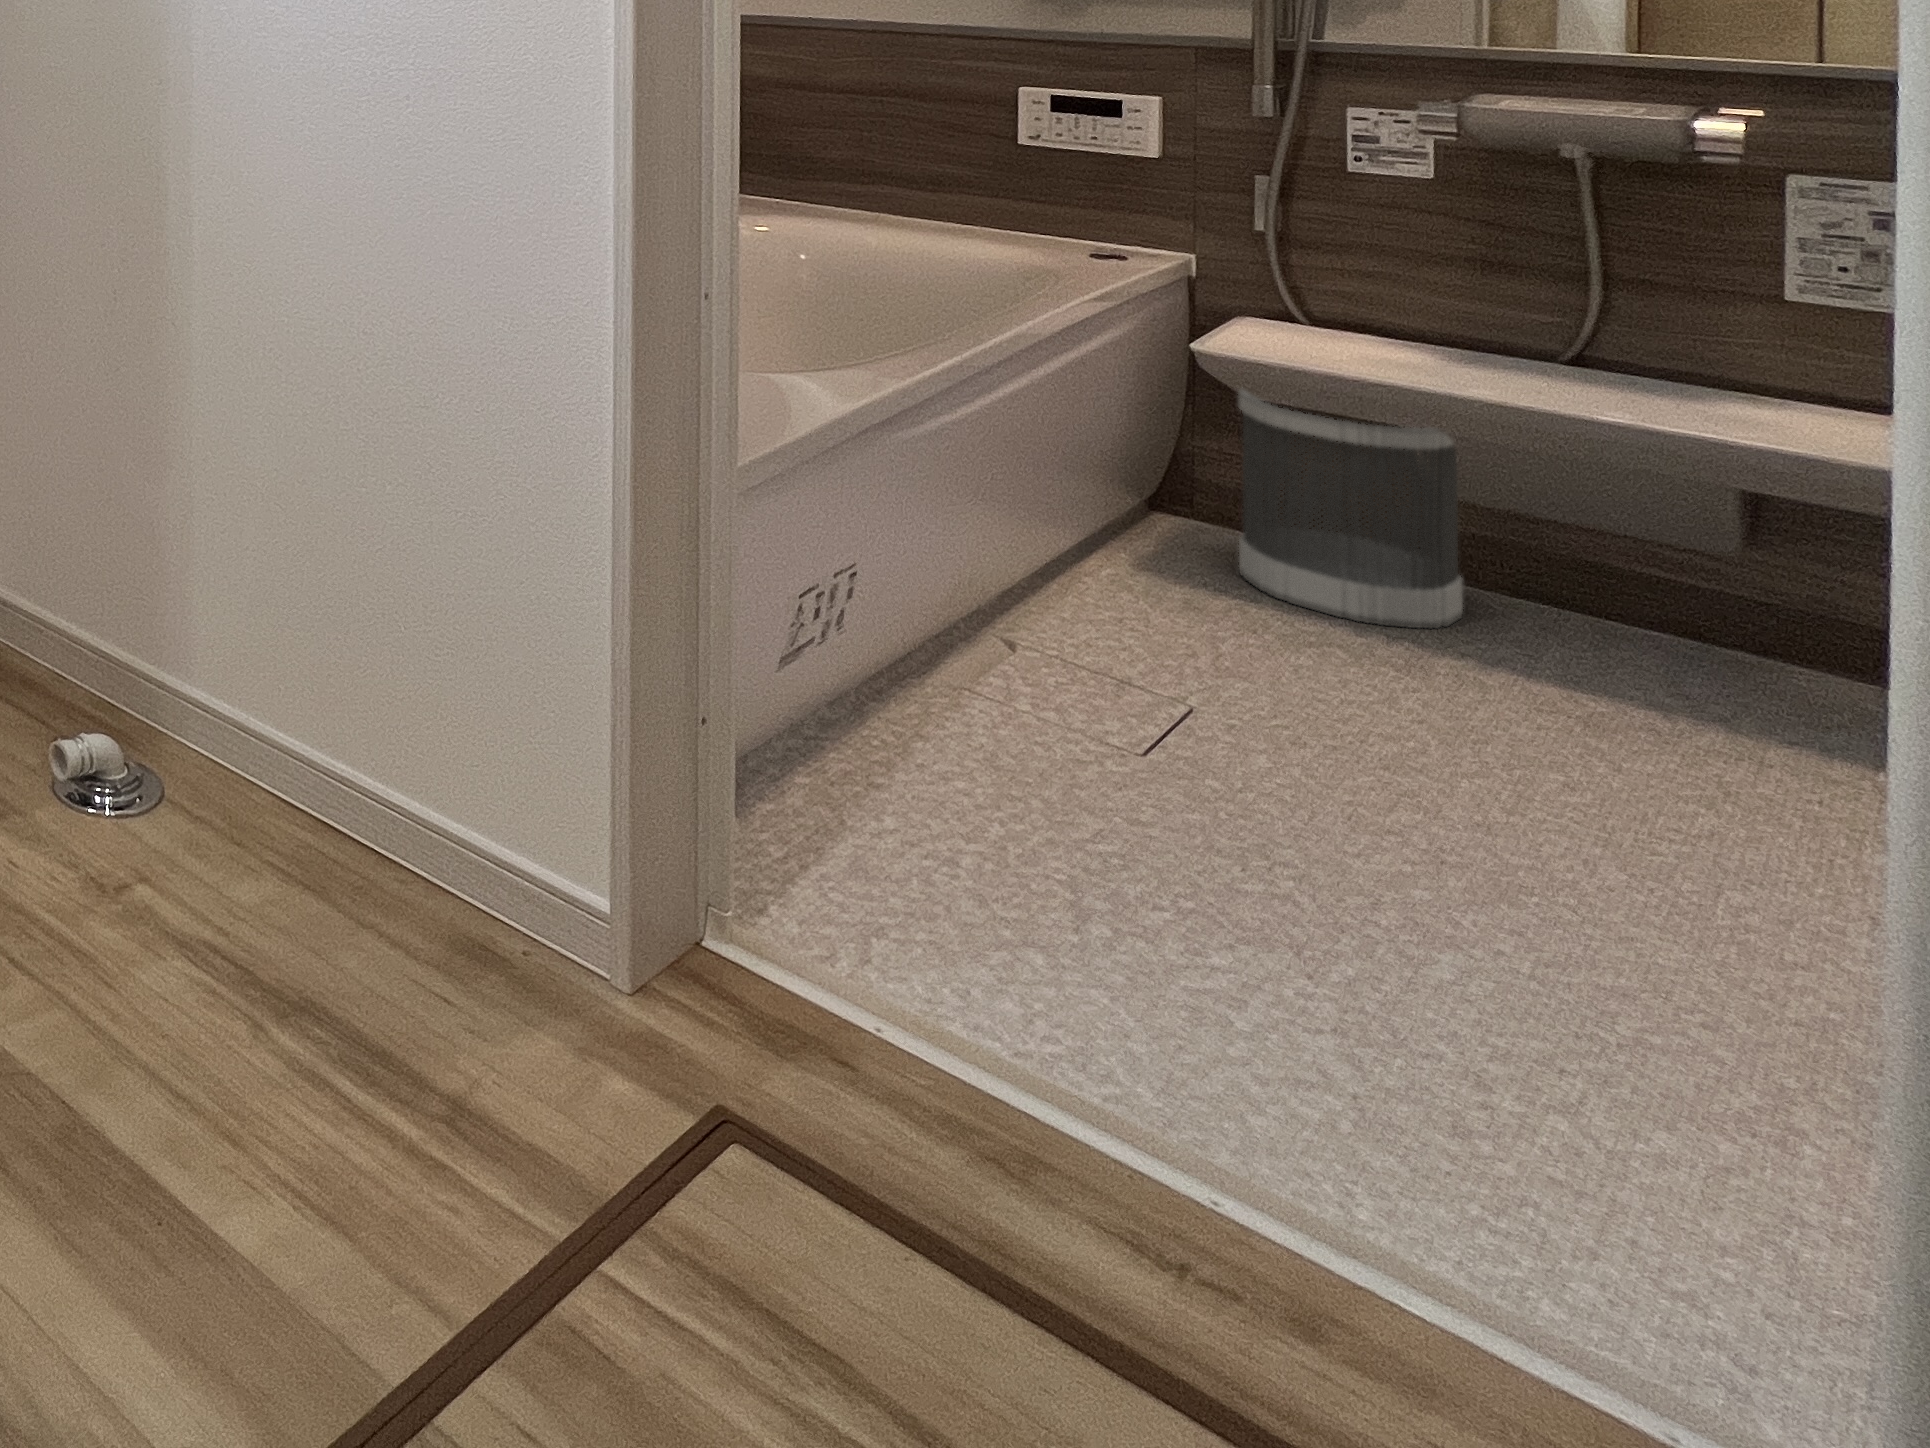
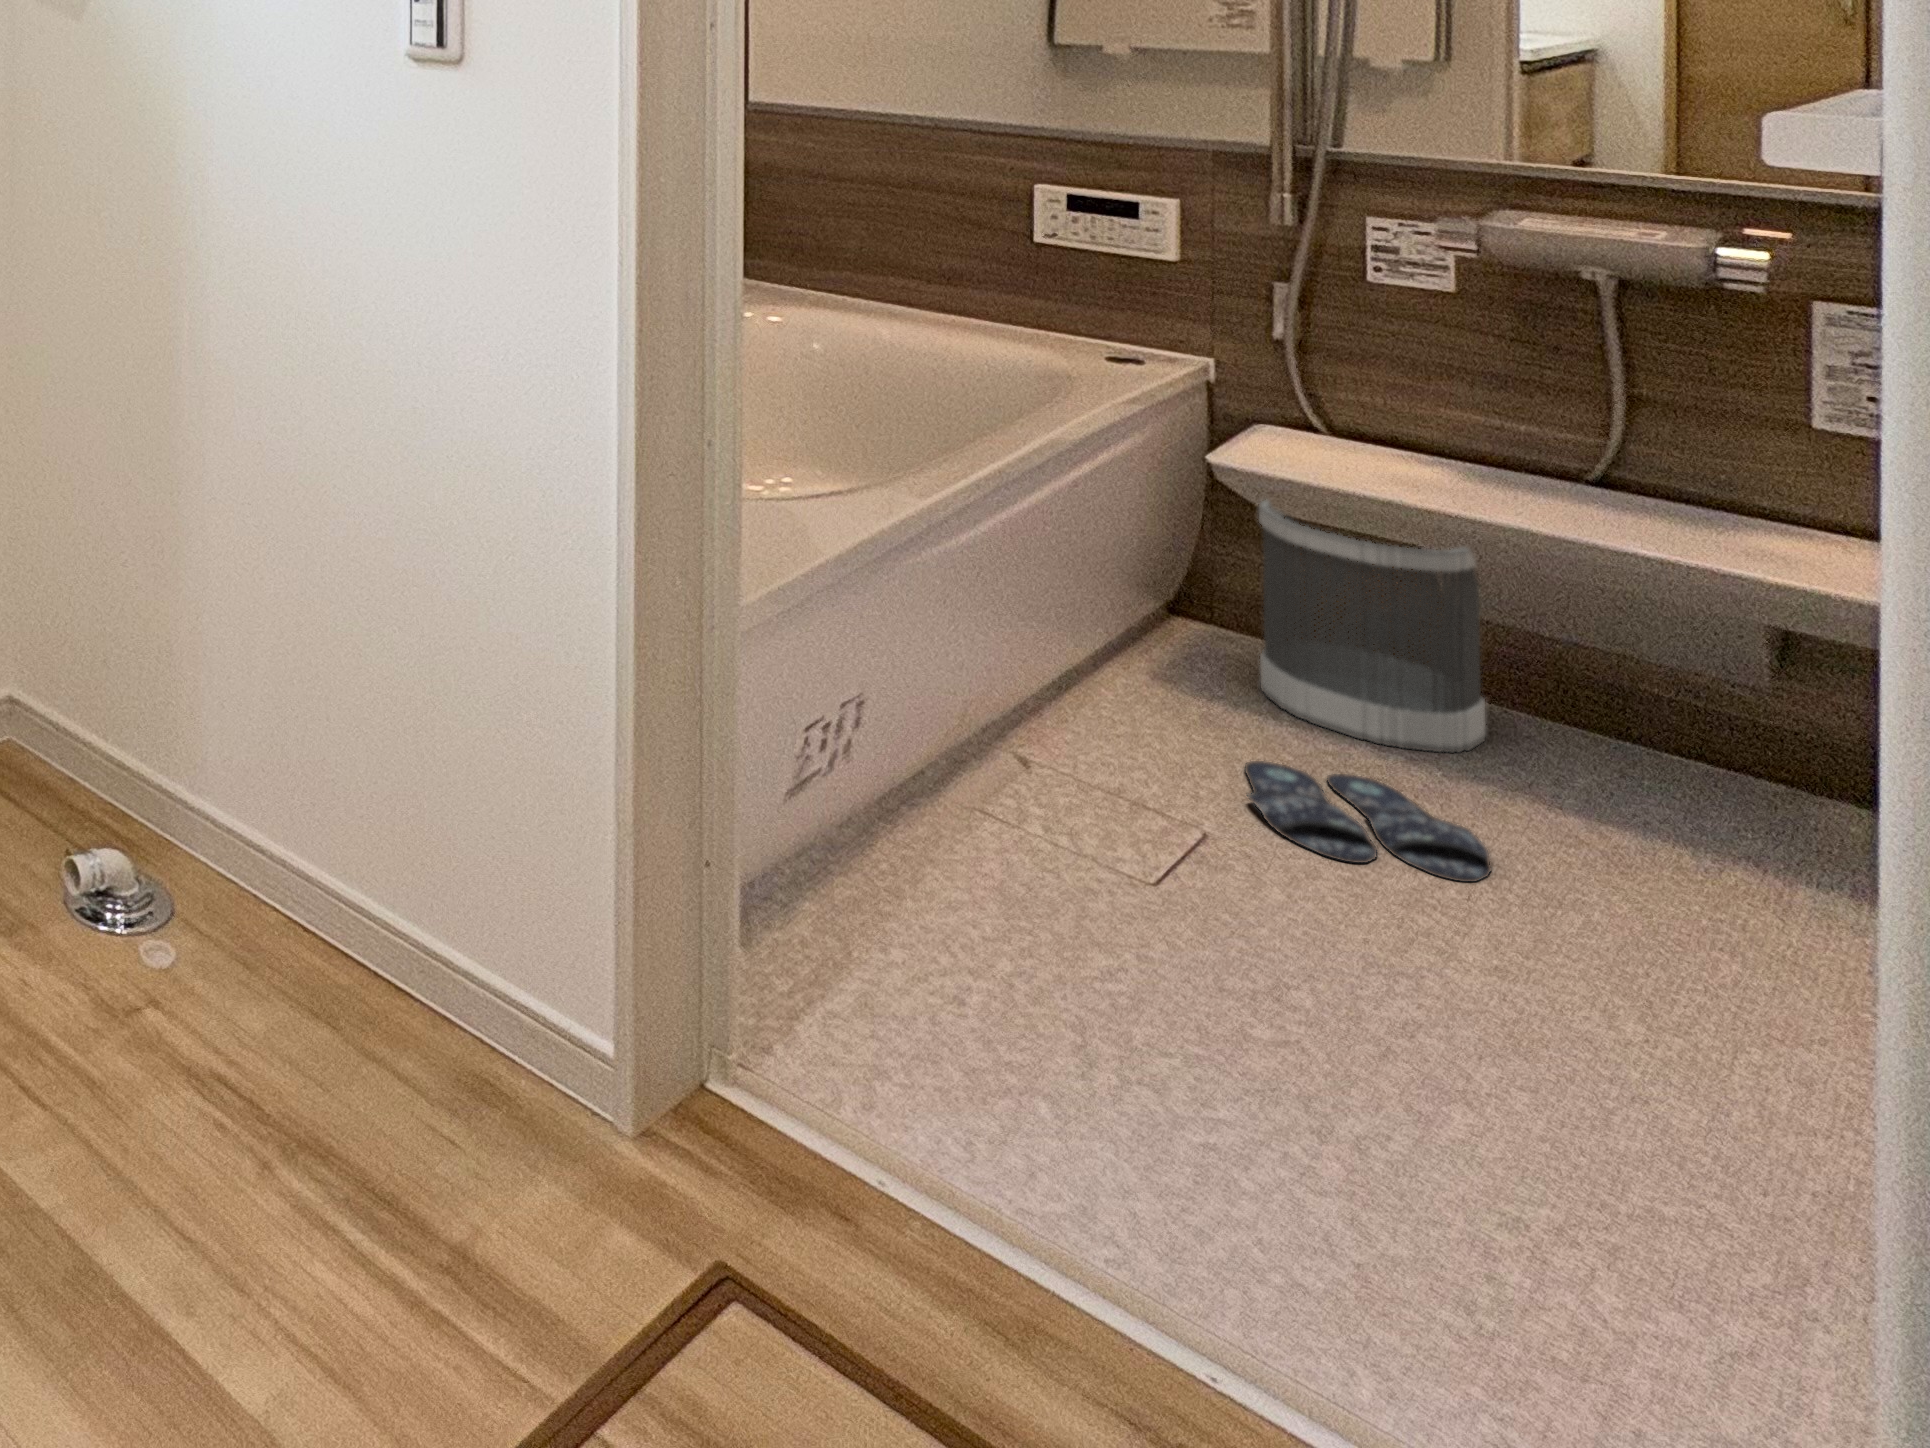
slippers: none [1228,638,1476,746] -> present [1245,761,1491,882]

